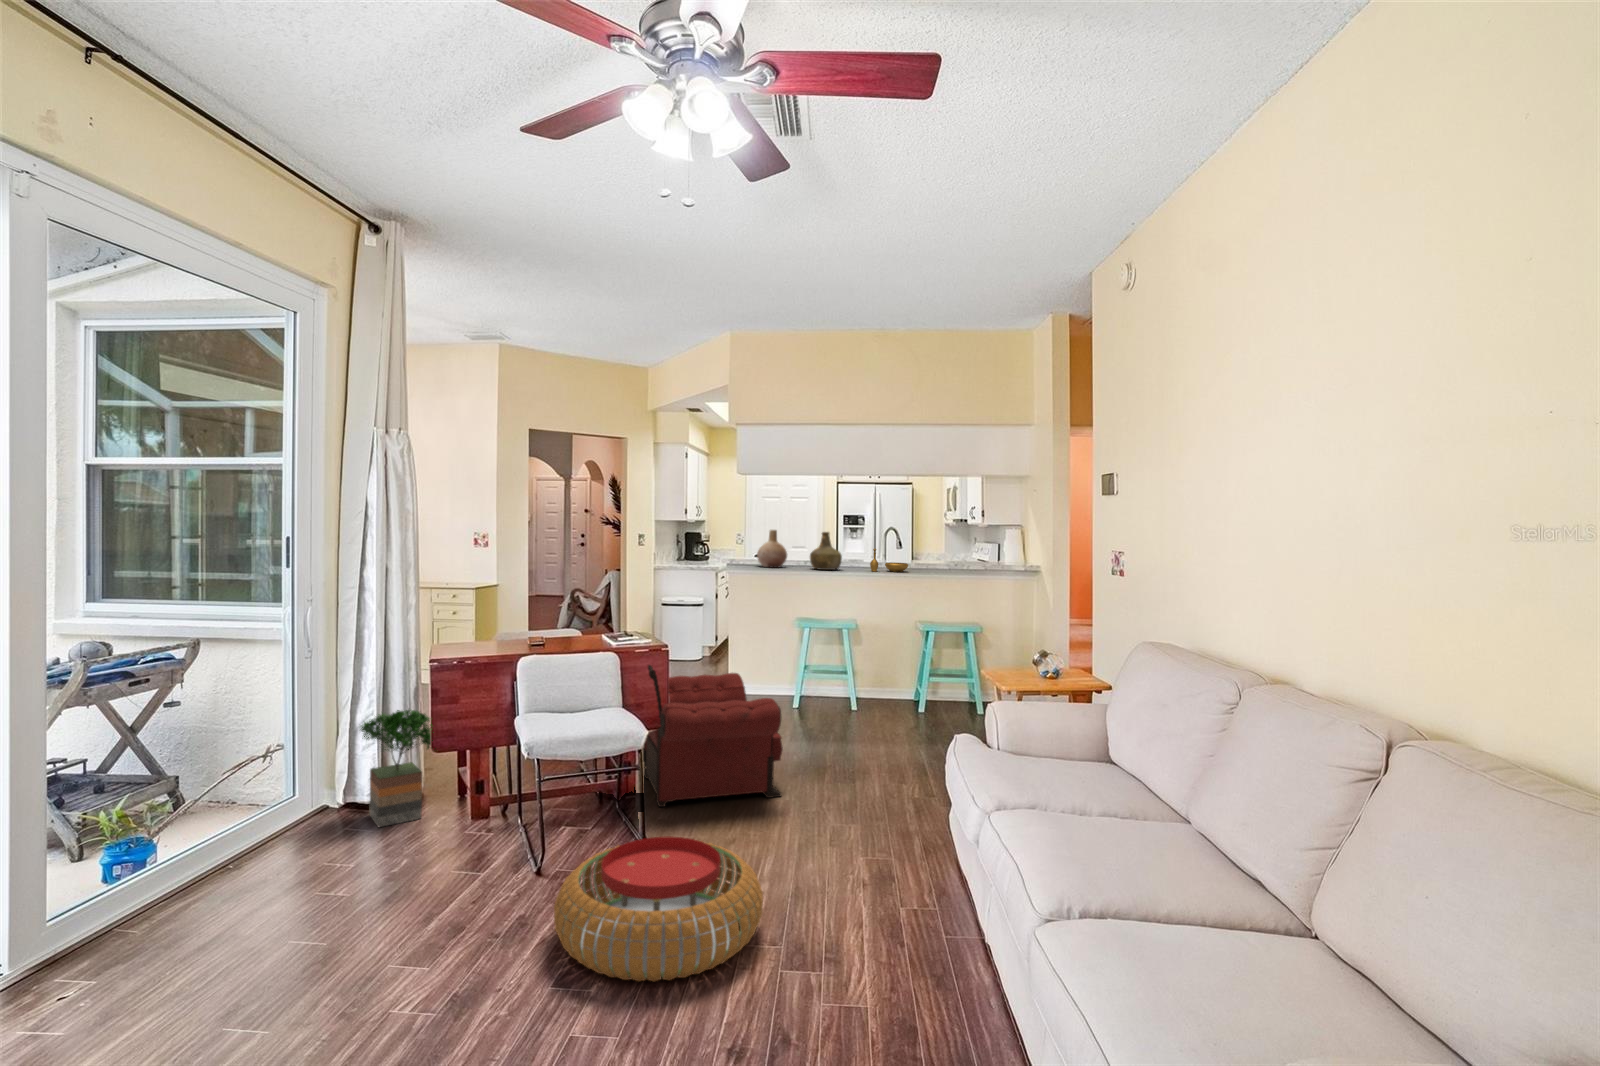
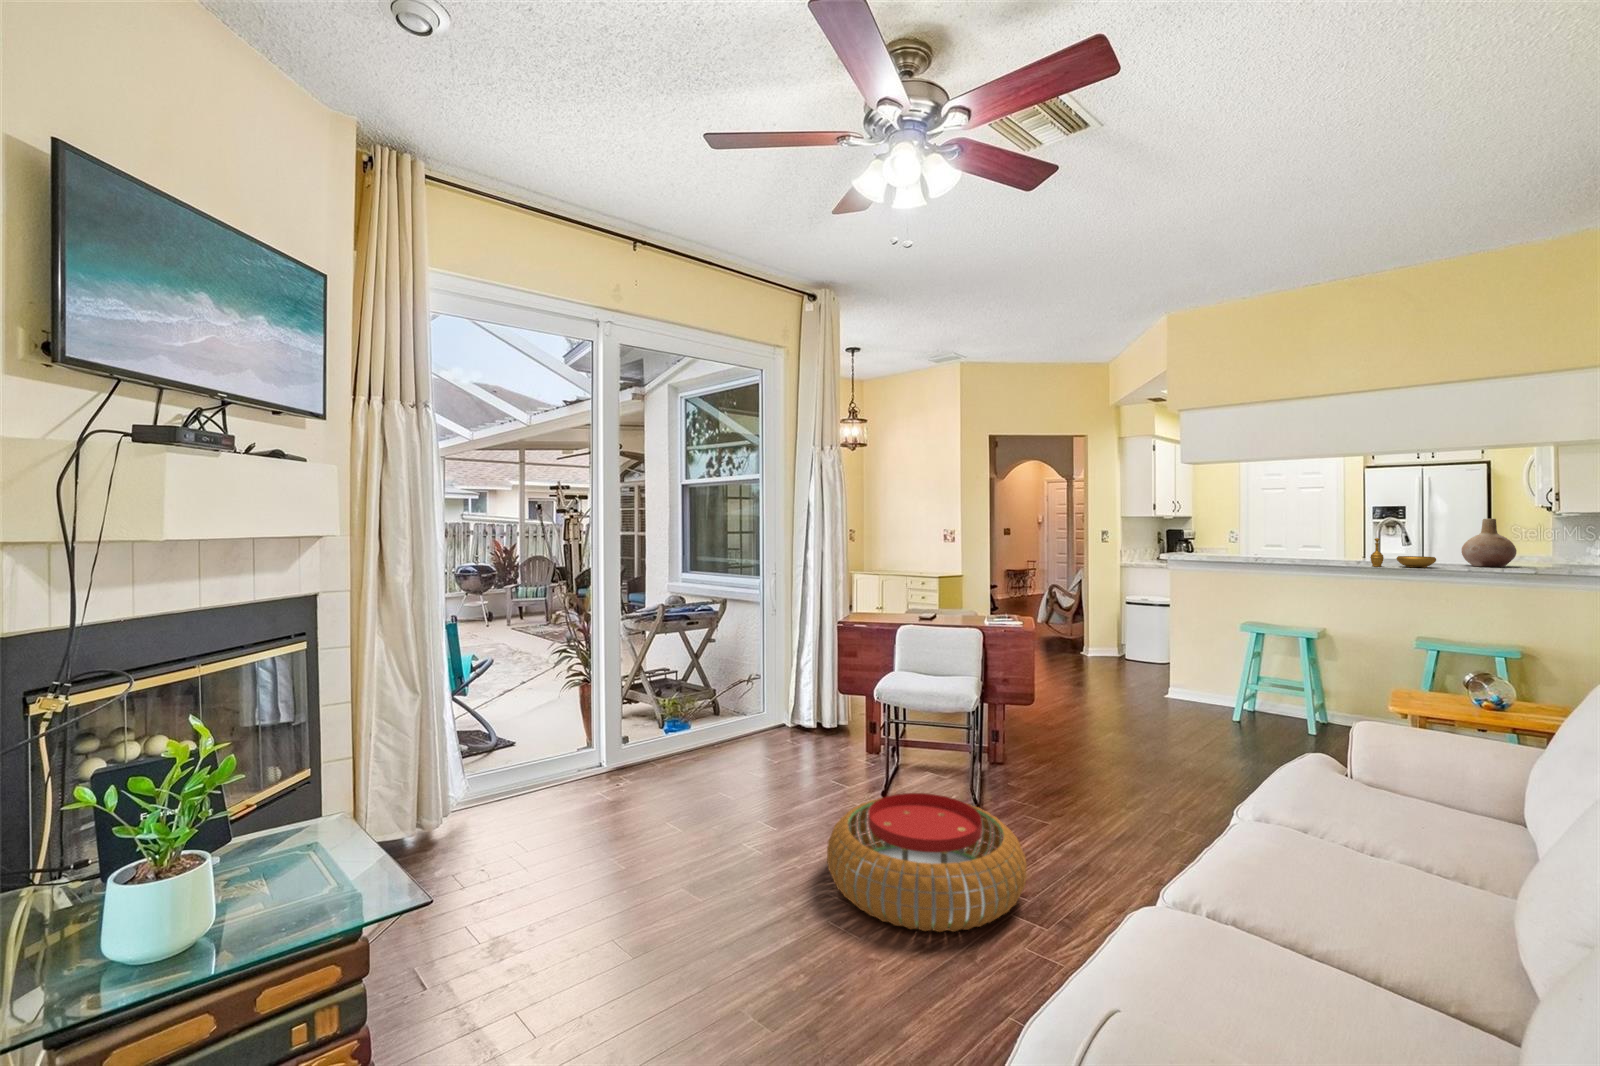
vase: present [757,530,787,568] -> present [1462,519,1517,567]
bottle: present [810,532,842,570] -> none [1279,520,1326,564]
armchair: present [643,665,783,807] -> none [1001,620,1162,802]
potted tree: present [360,710,436,827] -> none [792,658,848,746]

